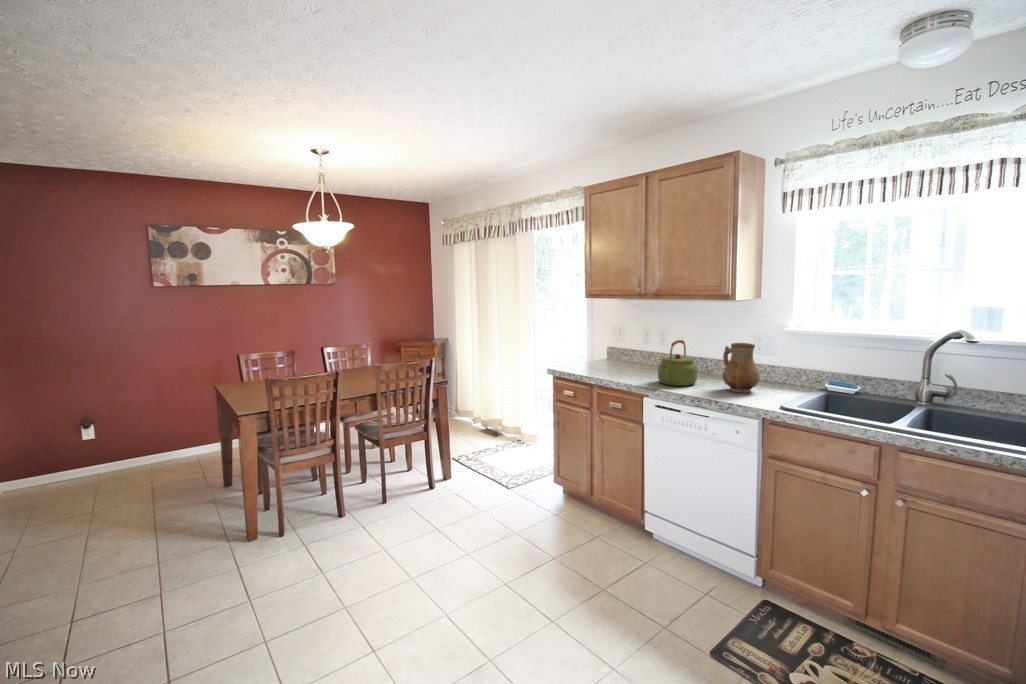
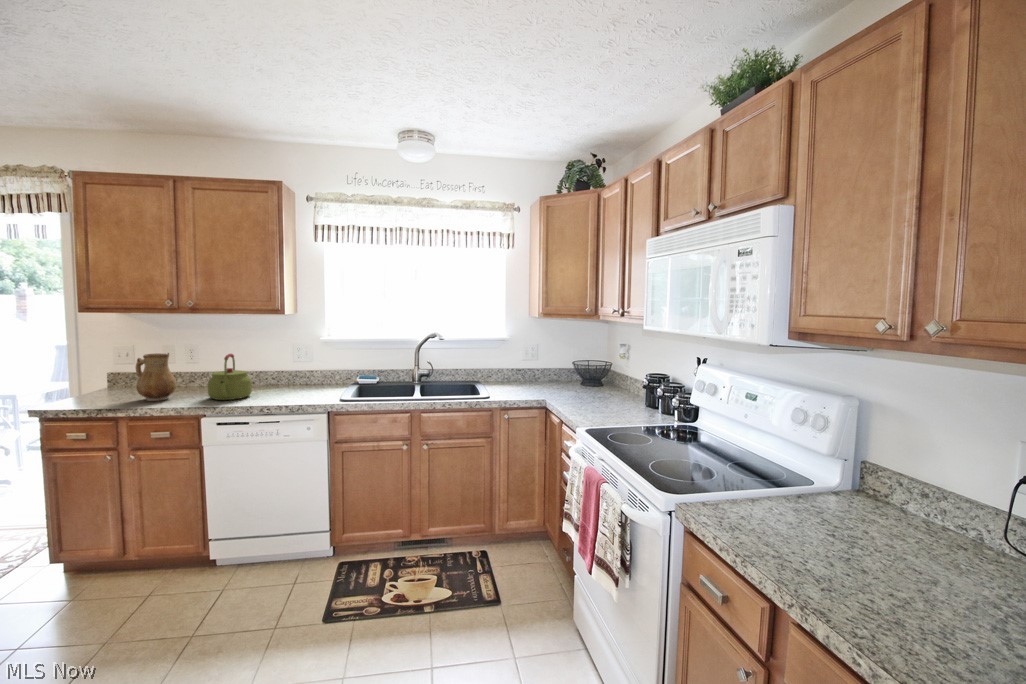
ceramic pitcher: present [723,343,760,393] -> present [136,353,177,401]

